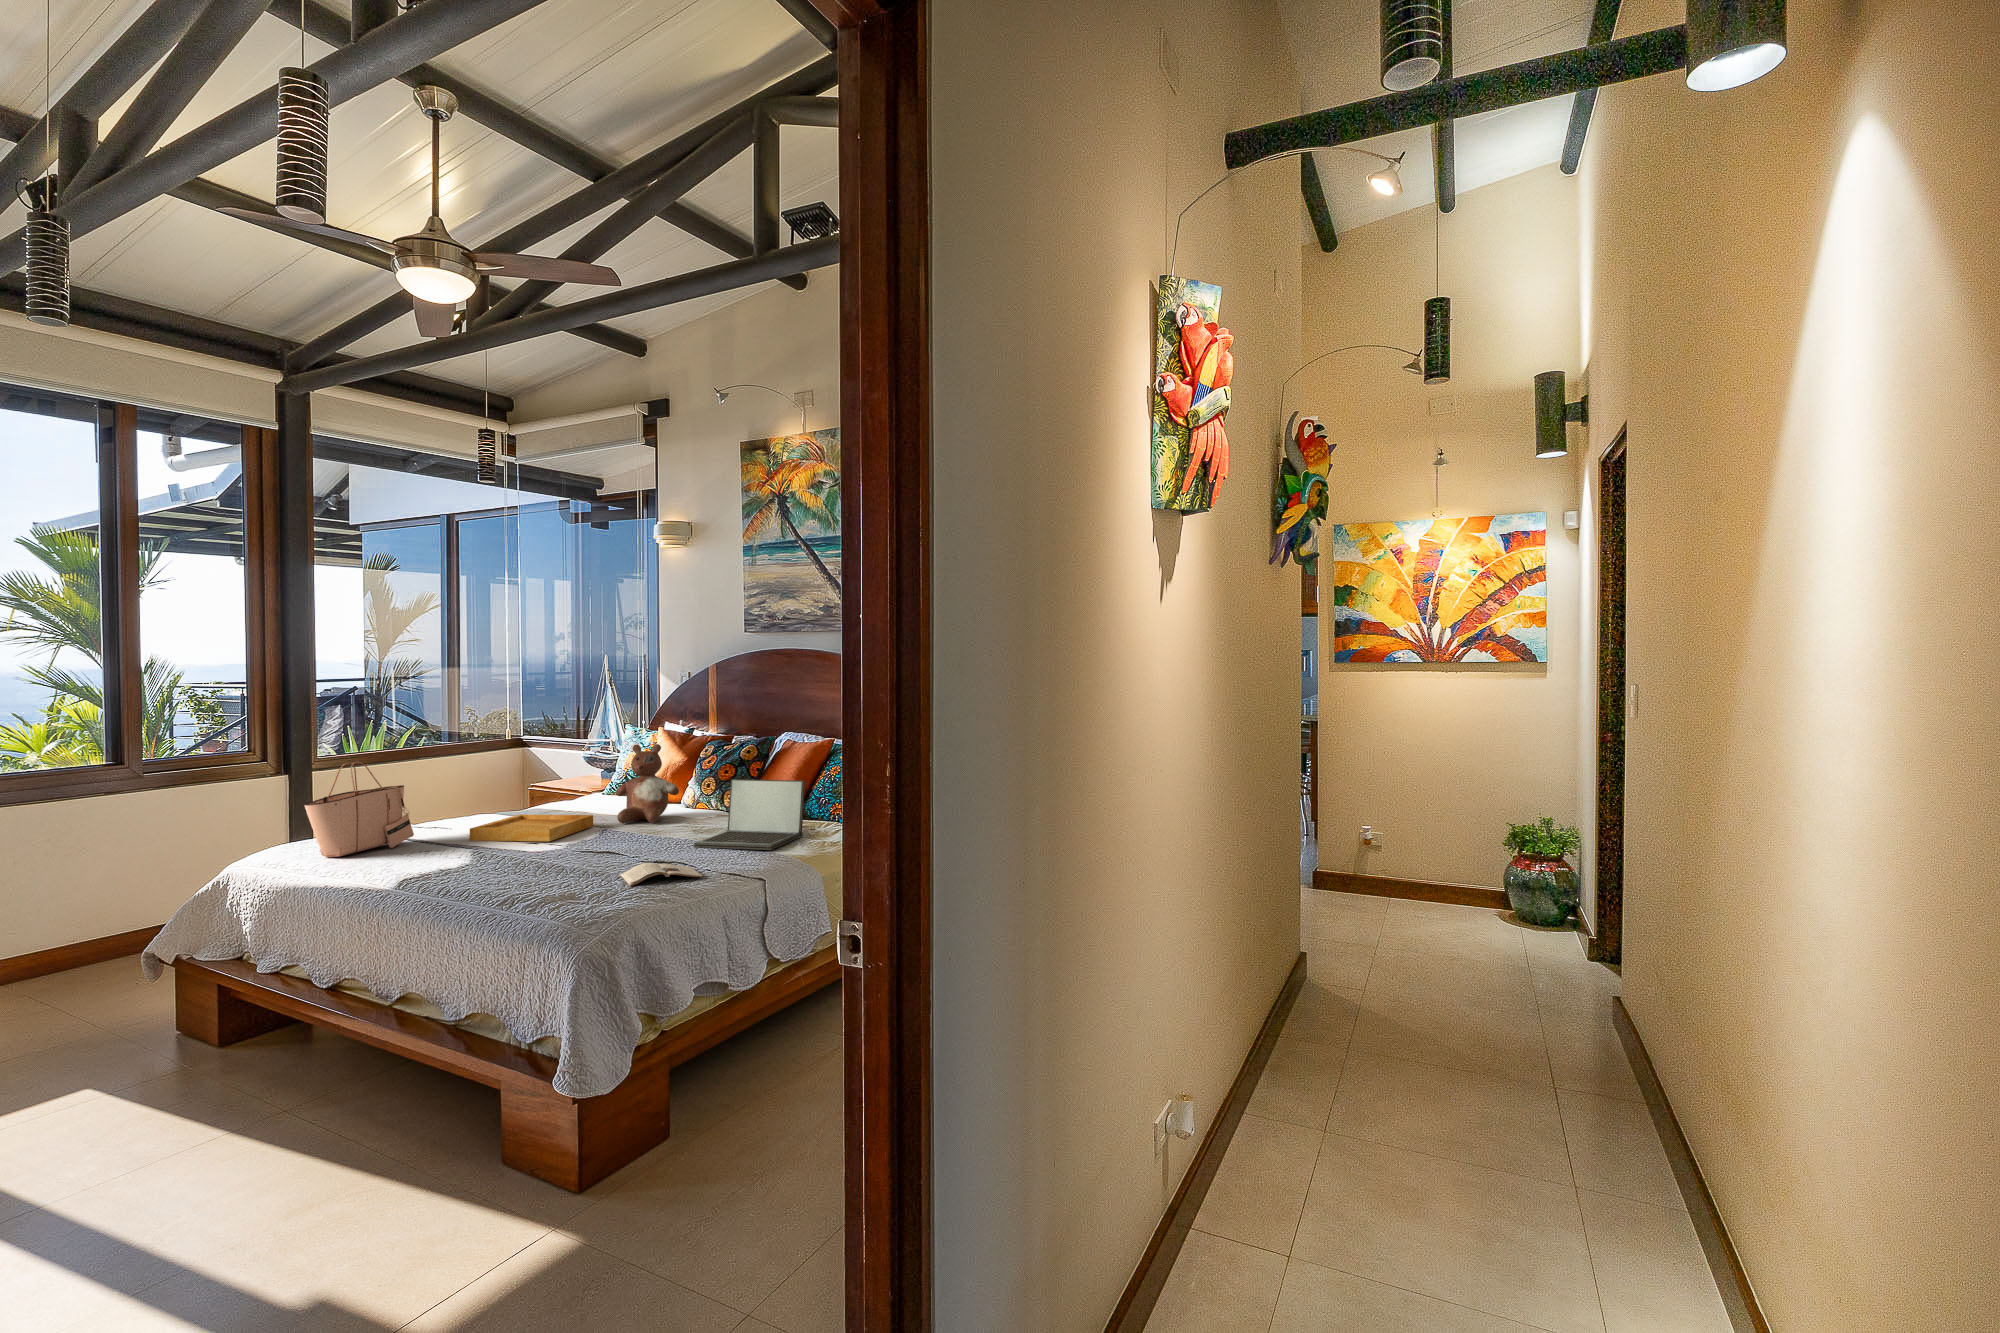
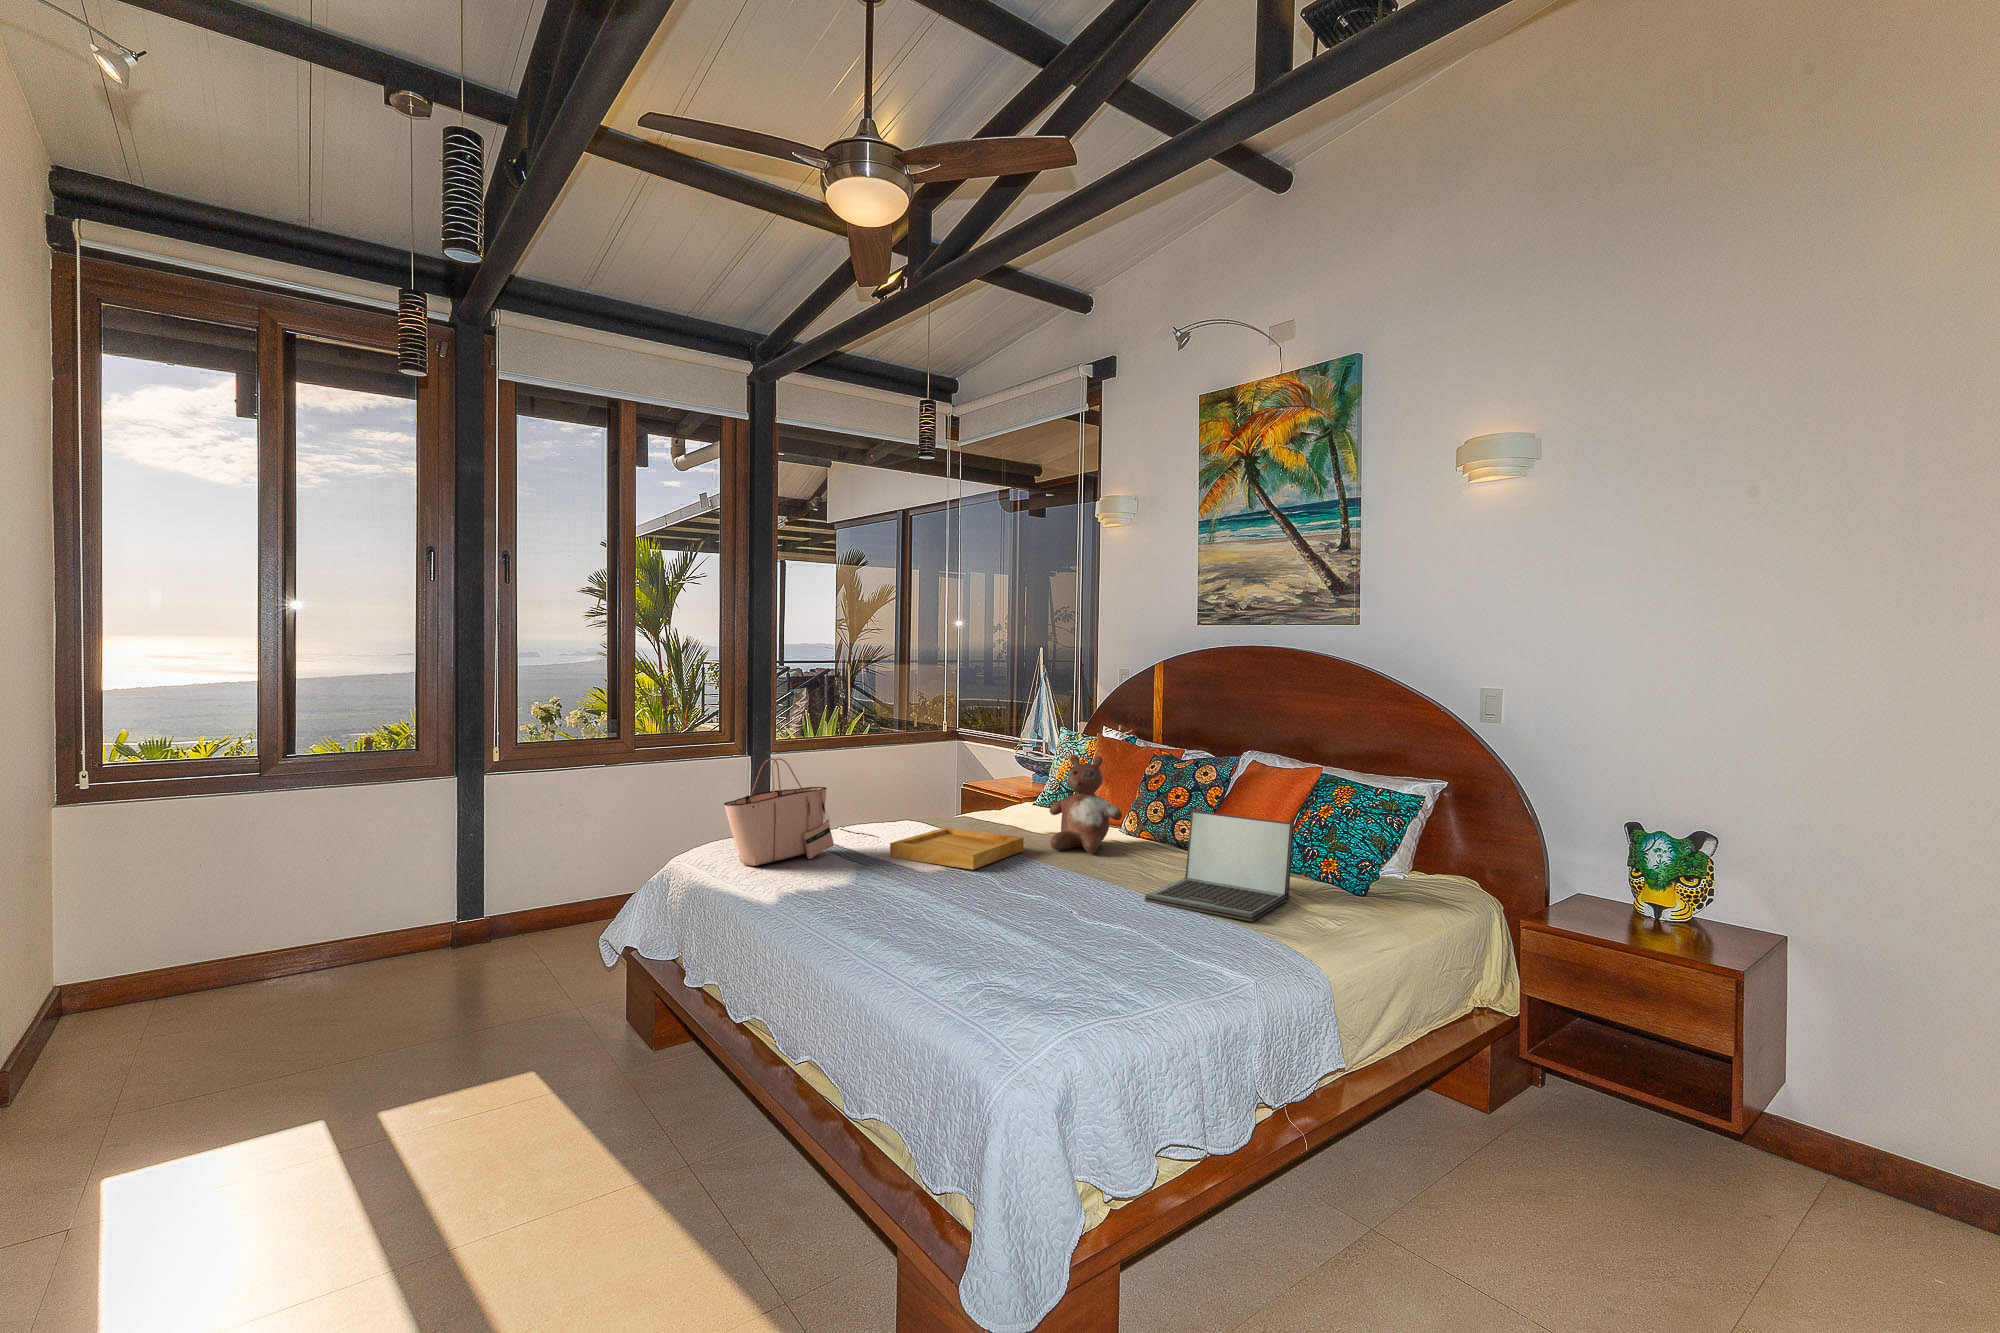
magazine: present [621,863,703,886] -> none [1054,929,1166,968]

